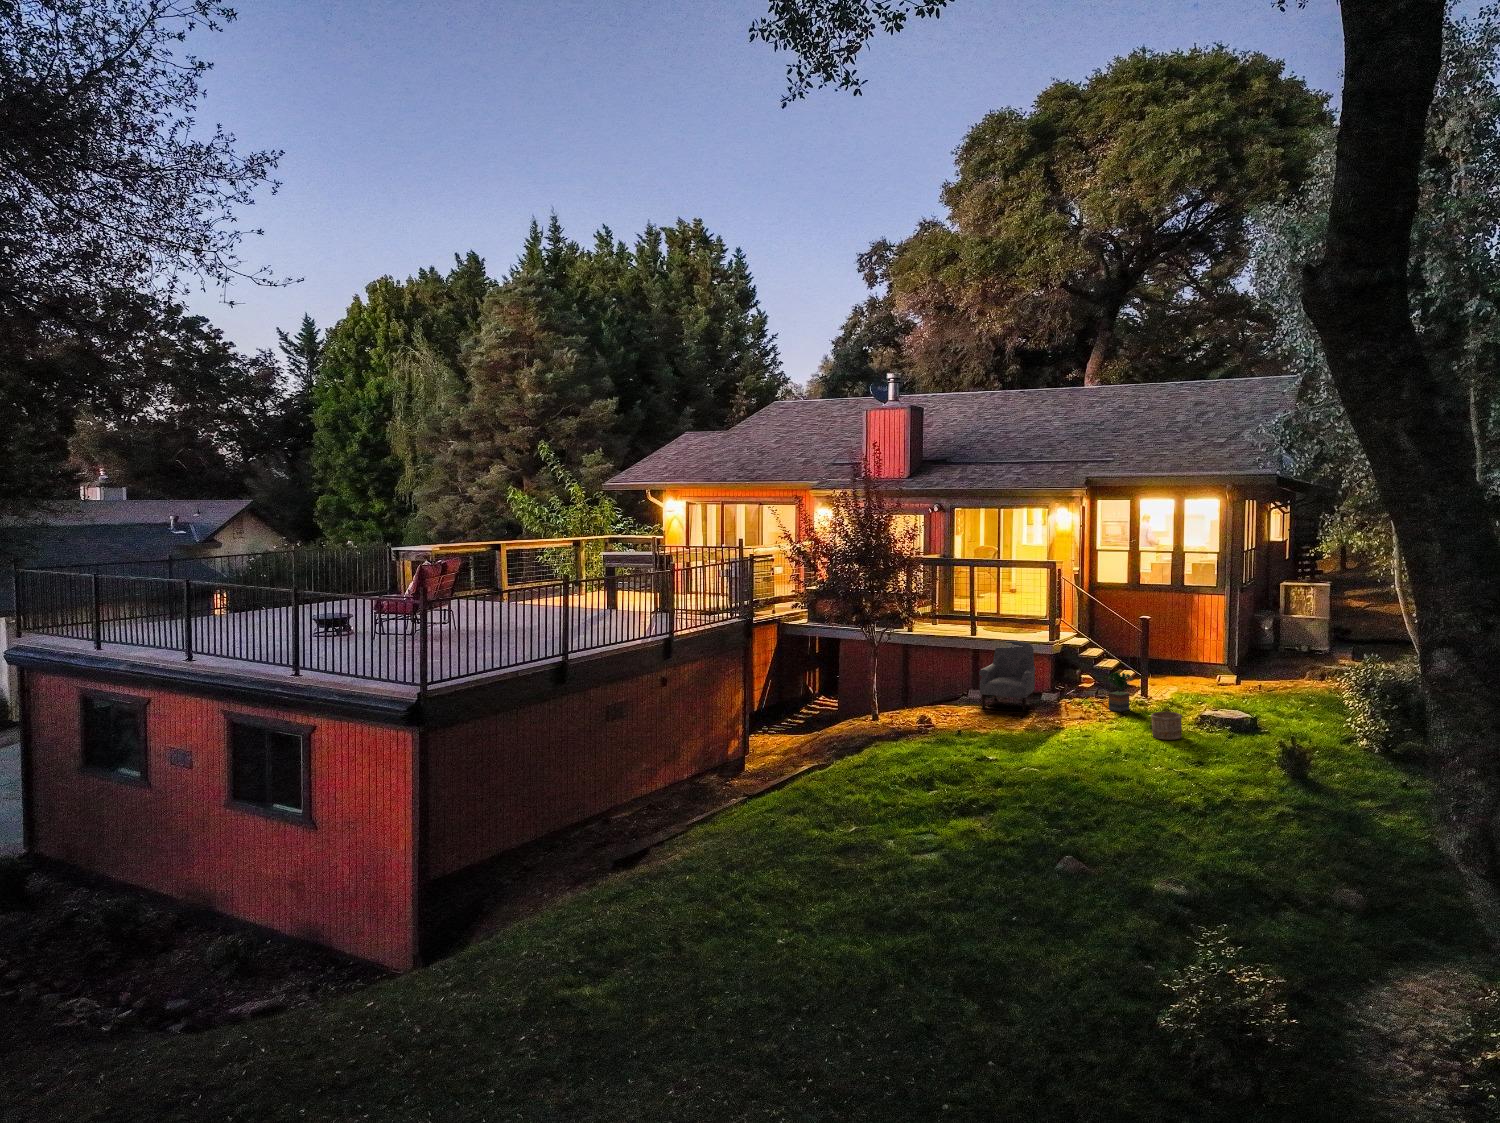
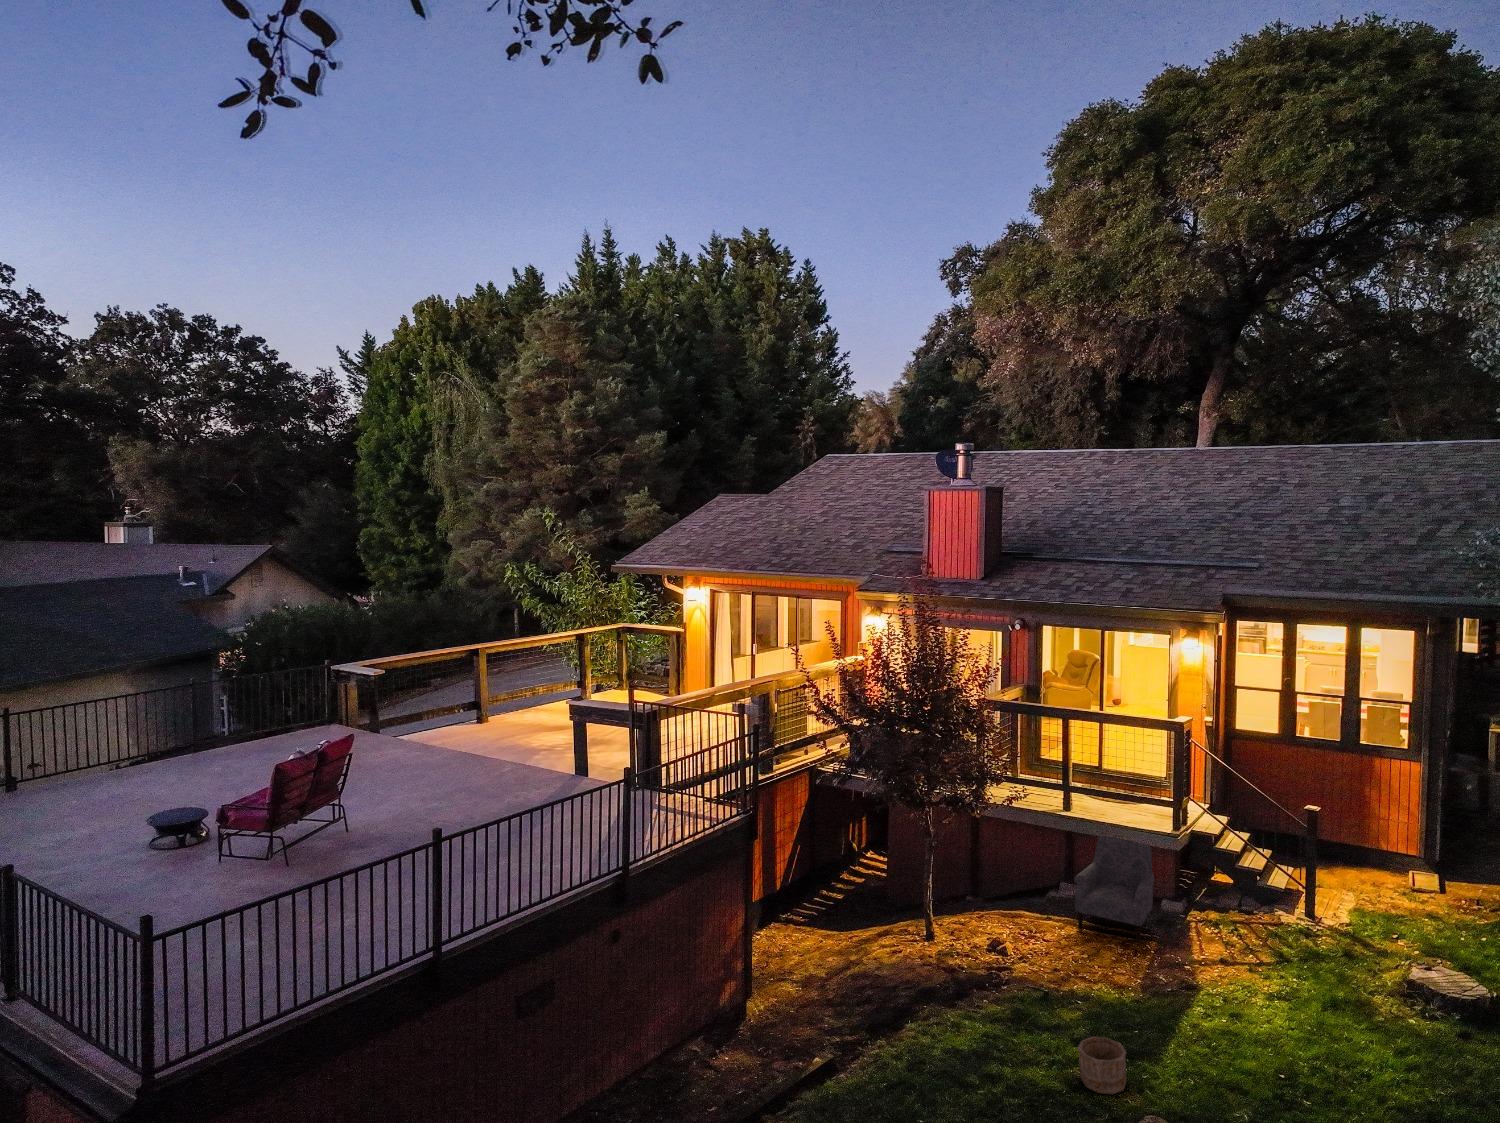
potted tree: present [1109,672,1133,712] -> none [1263,907,1303,969]
wooden bucket: present [1151,712,1182,740] -> present [1077,1037,1126,1094]

